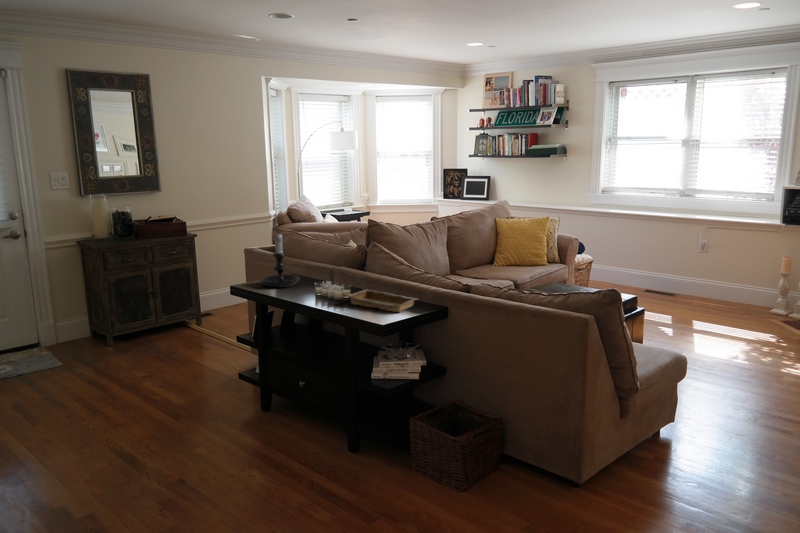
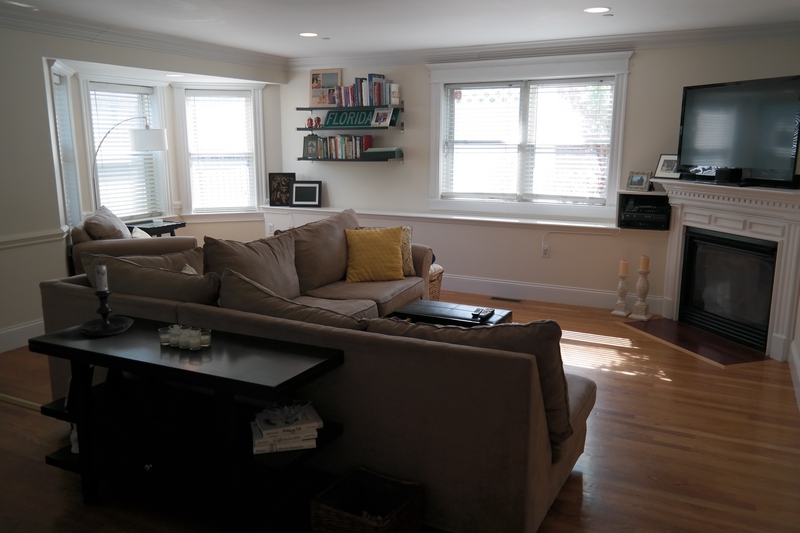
tray: present [349,289,416,312] -> none [209,332,303,361]

